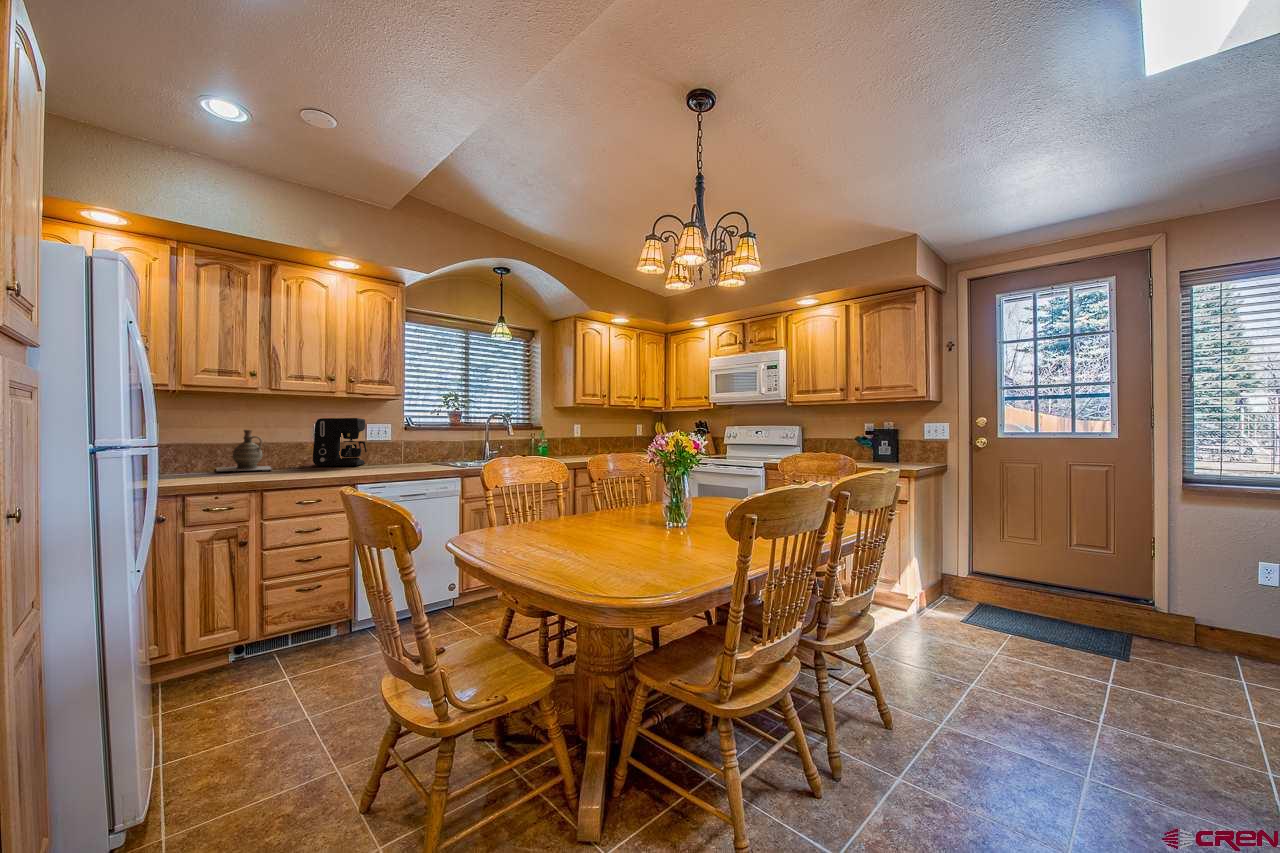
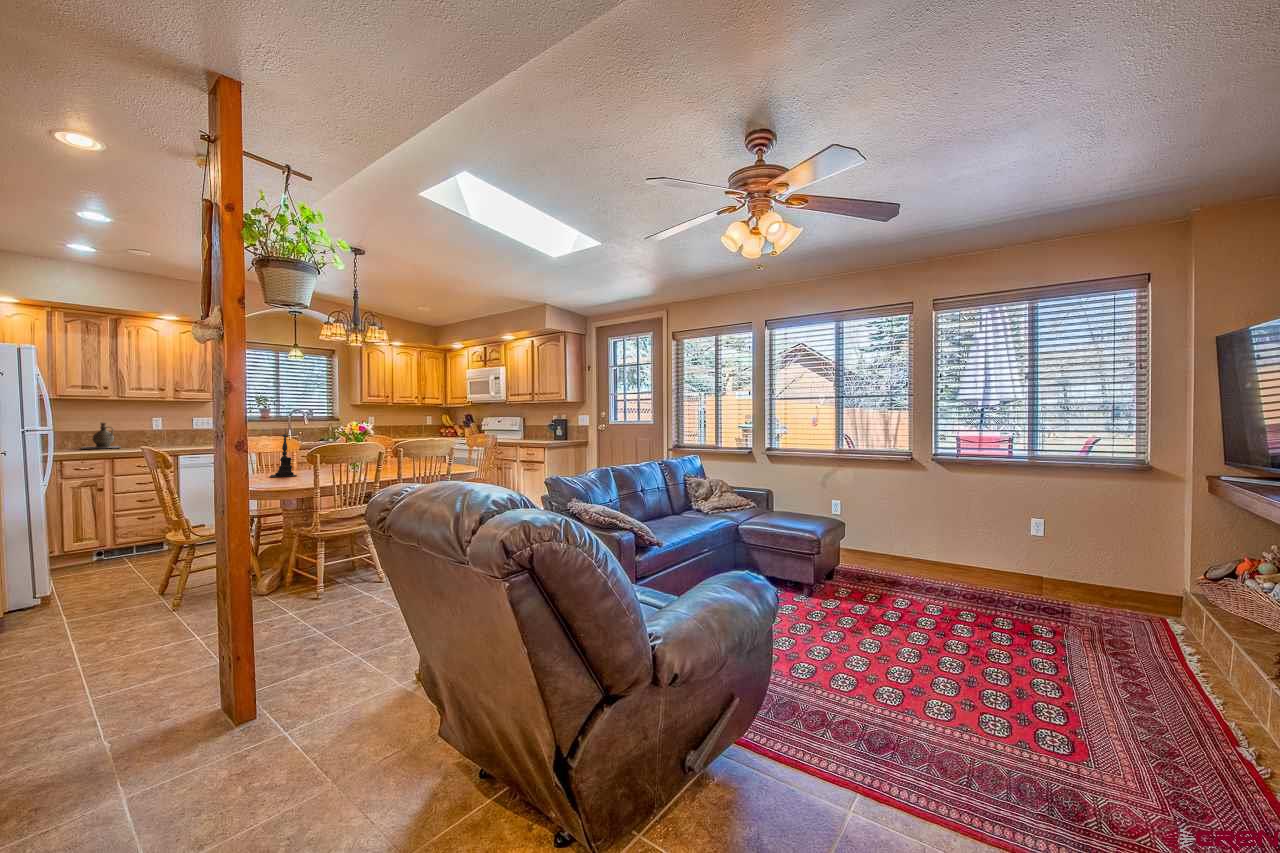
coffee maker: present [313,418,367,466] -> none [151,415,192,445]
candle holder: none [563,442,623,549] -> present [270,432,296,477]

